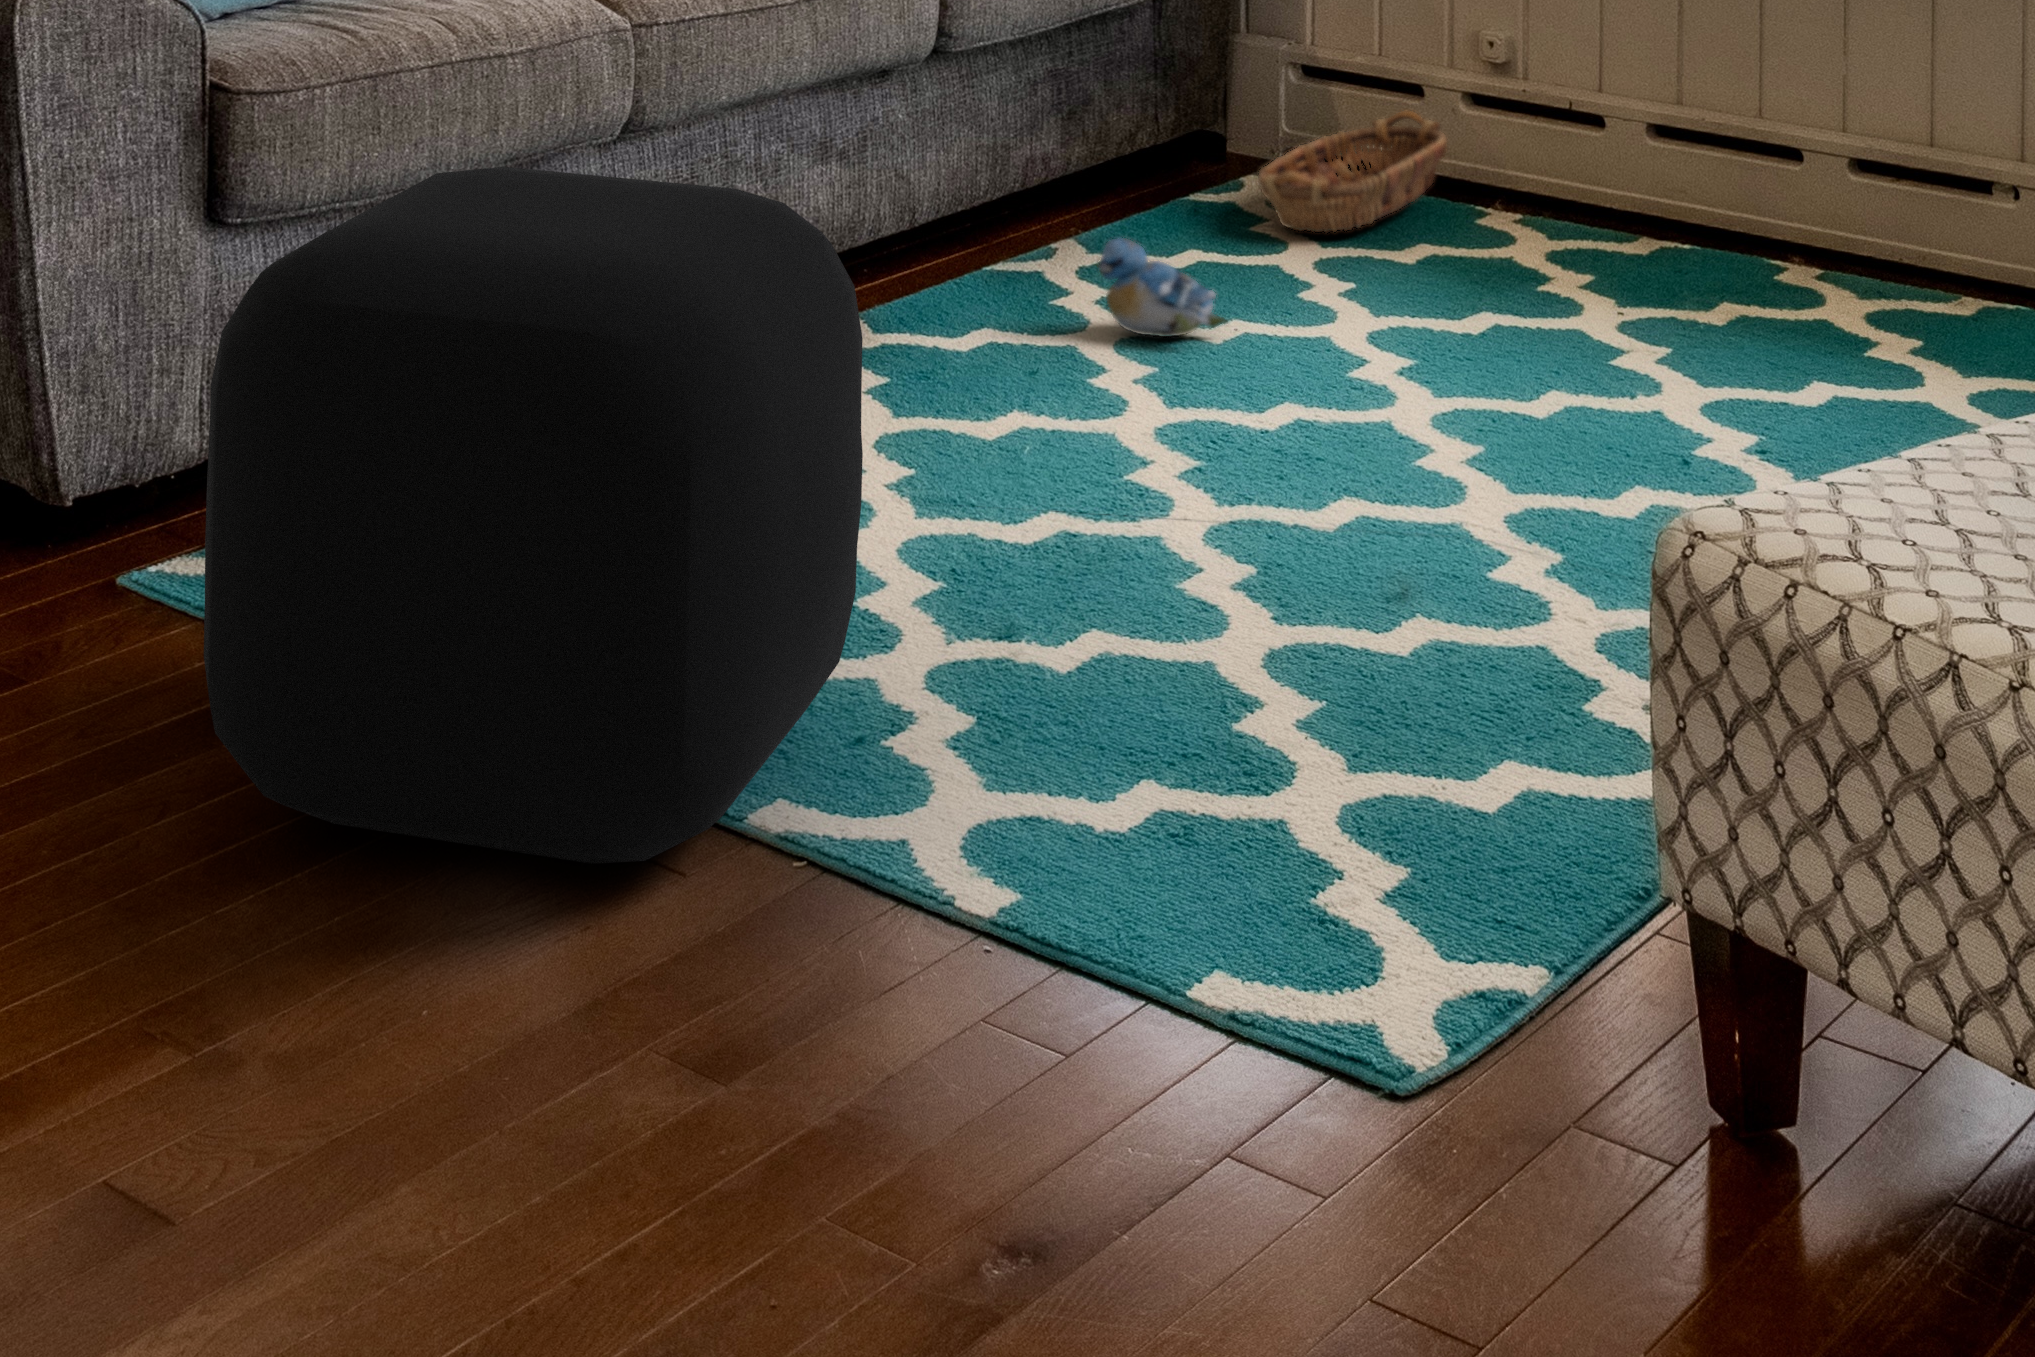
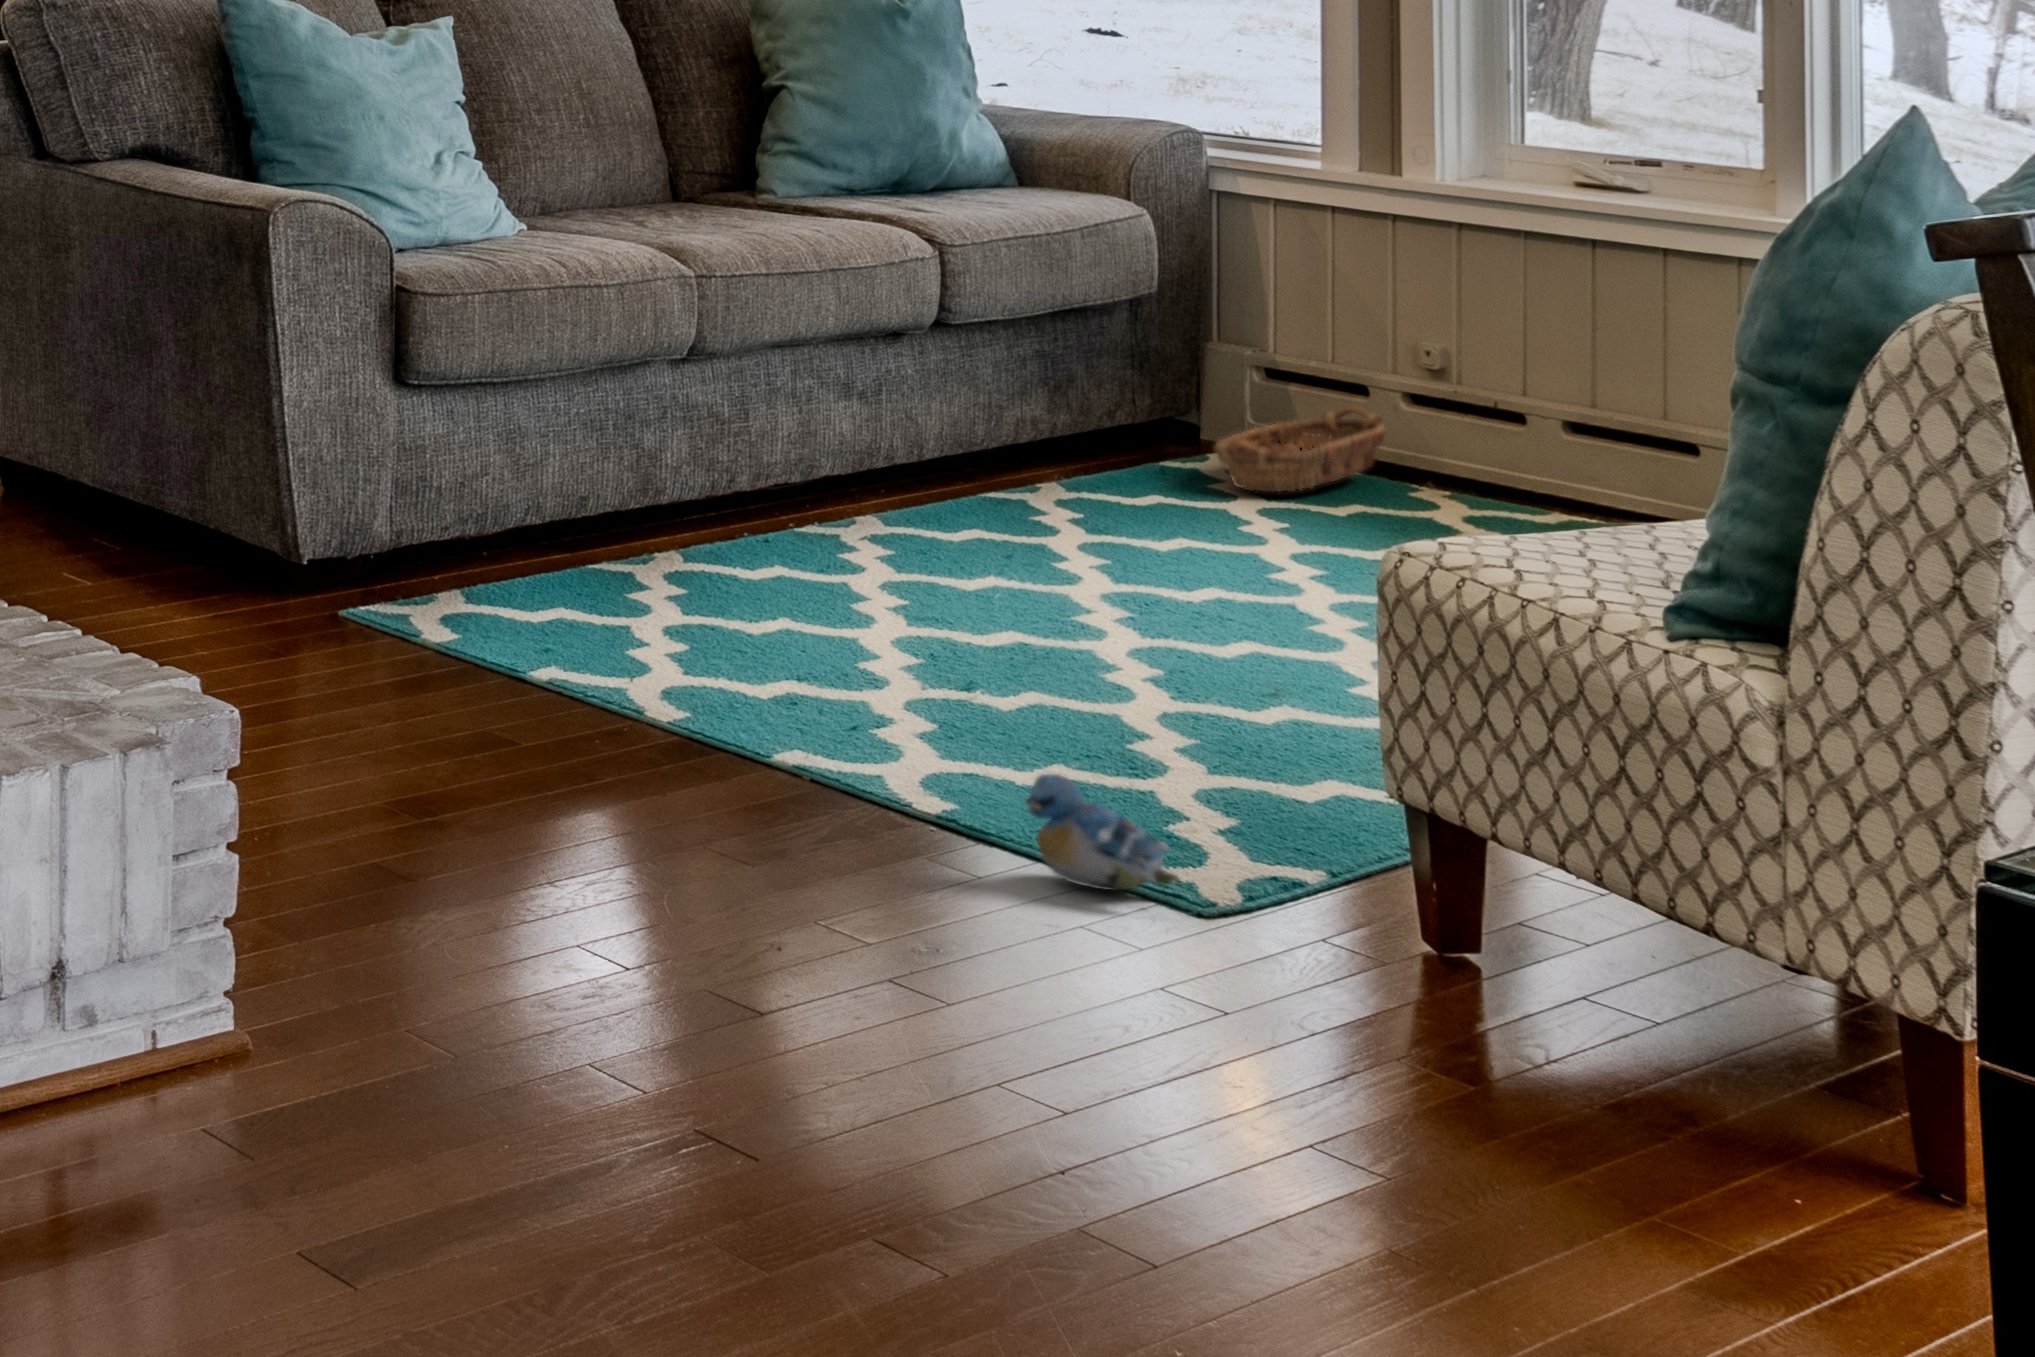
ottoman: present [204,167,863,864] -> none [416,331,857,764]
plush toy: present [1097,238,1227,337] -> present [1025,774,1180,890]

